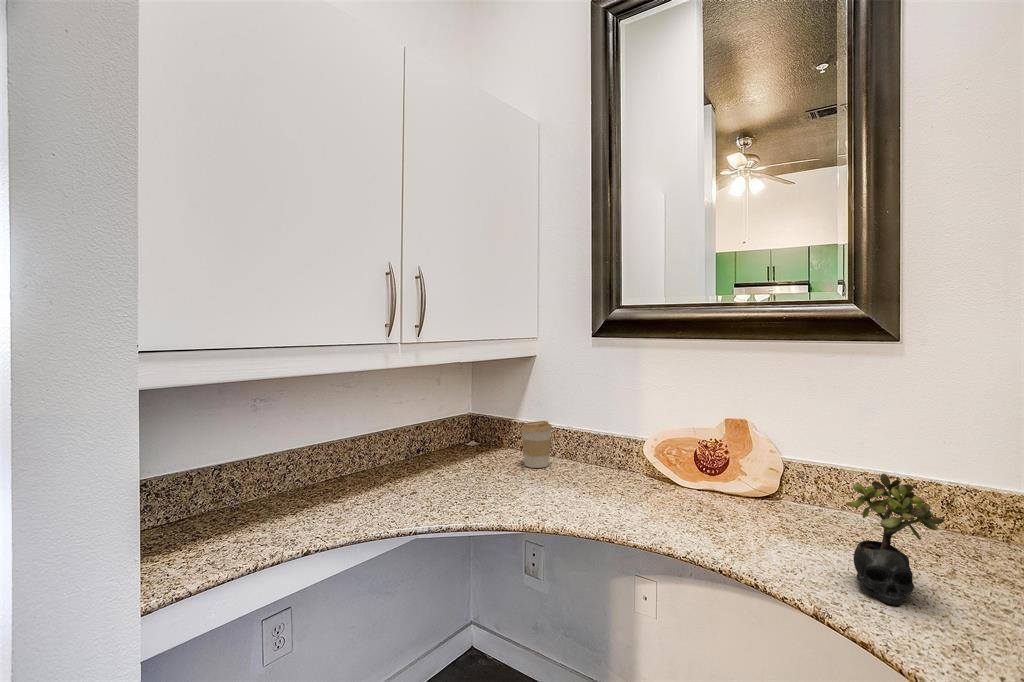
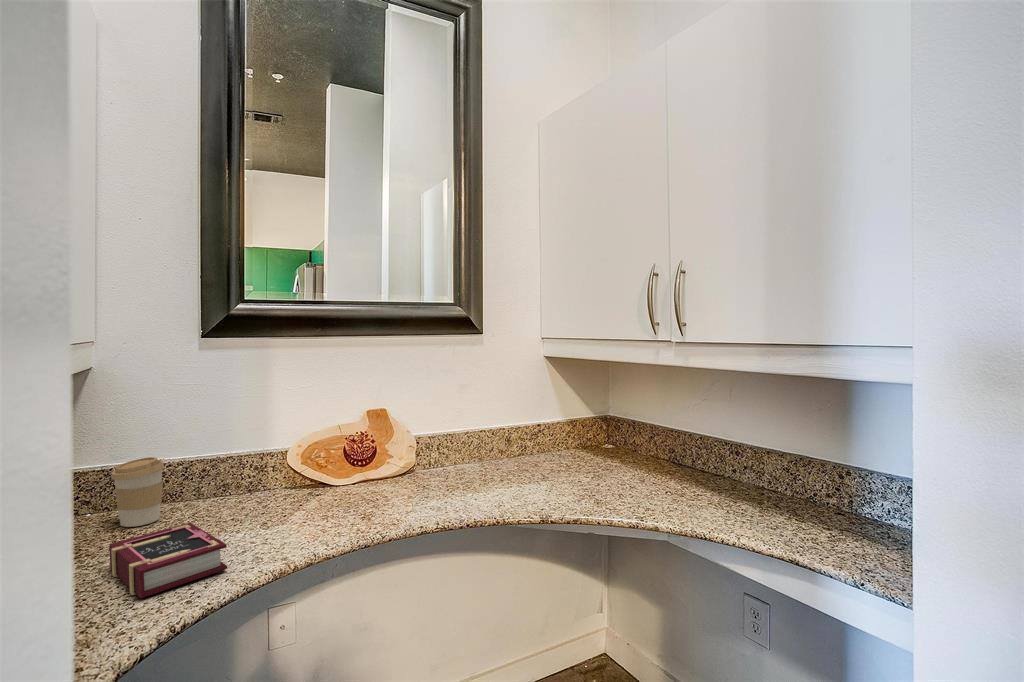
book: none [457,467,527,507] -> present [109,523,227,598]
succulent plant: present [846,474,944,605] -> none [529,422,581,502]

